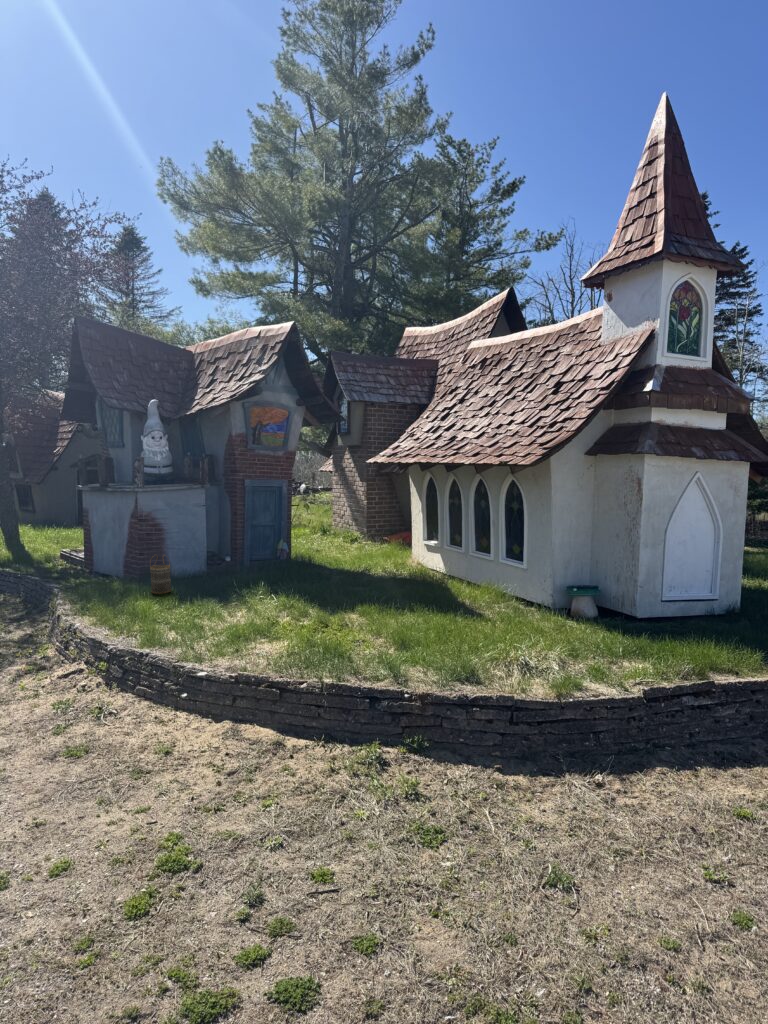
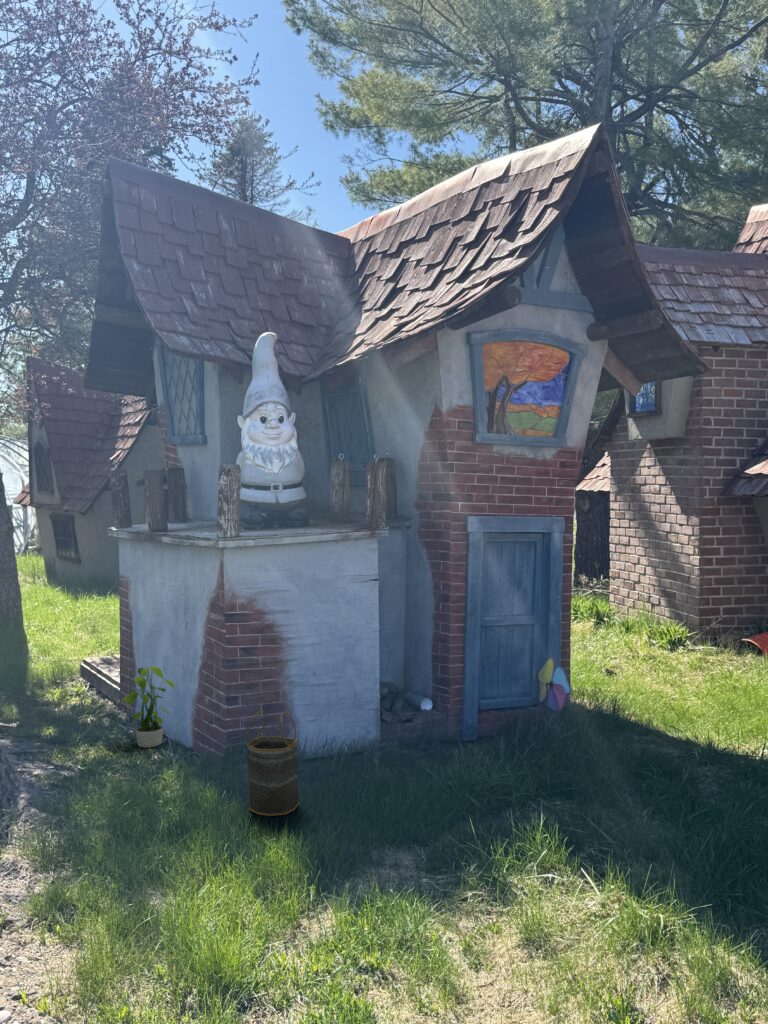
potted plant: none [87,546,114,583] -> present [118,666,174,748]

